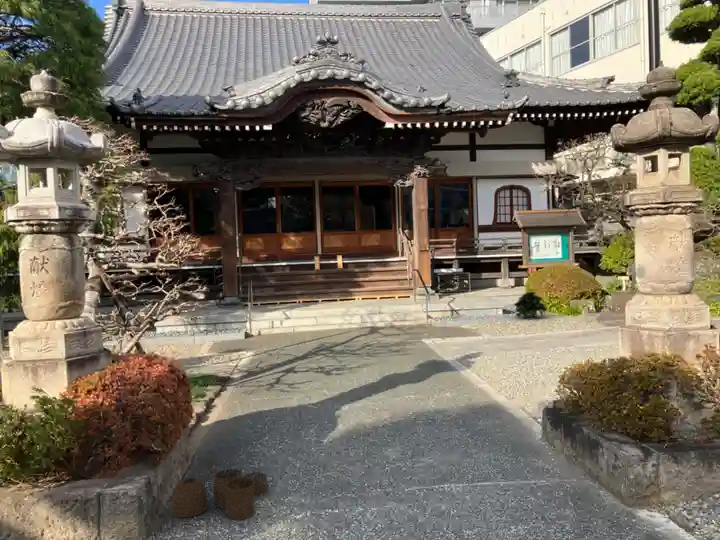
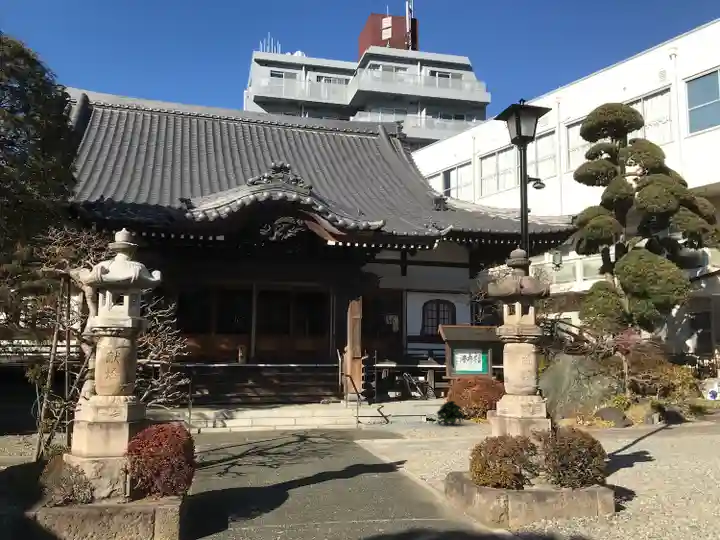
woven basket: present [172,469,267,519] -> none [198,496,257,525]

